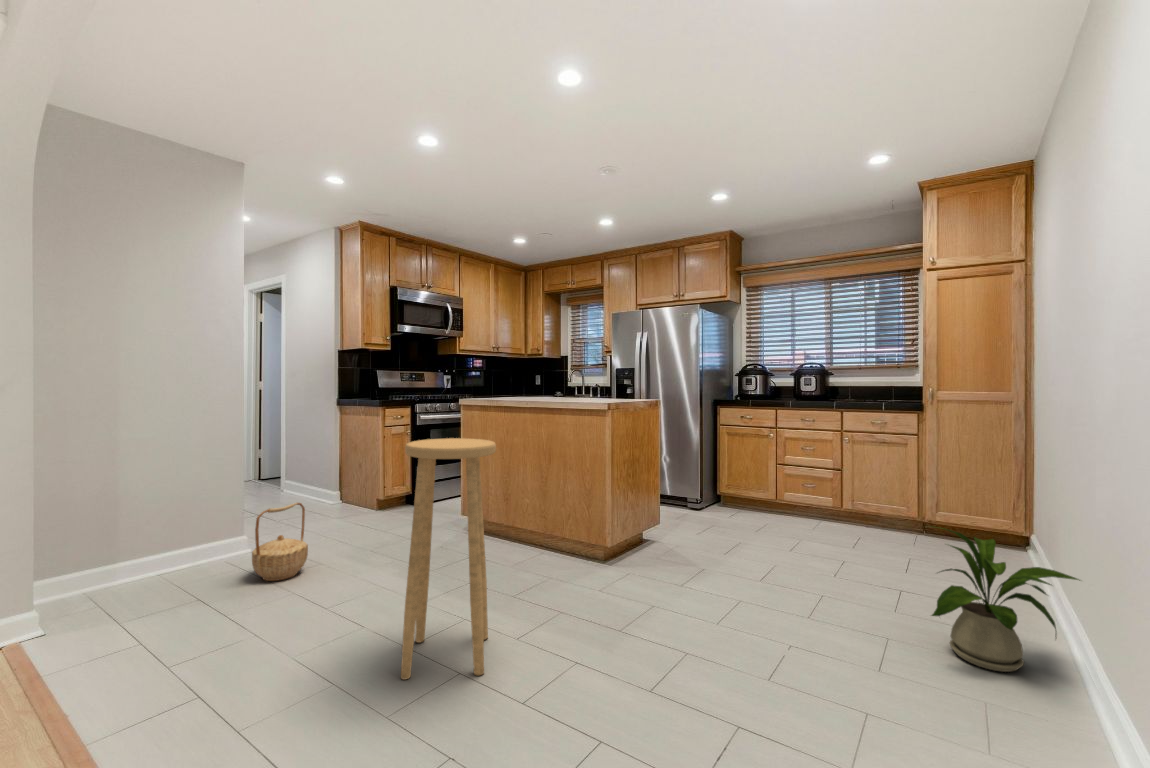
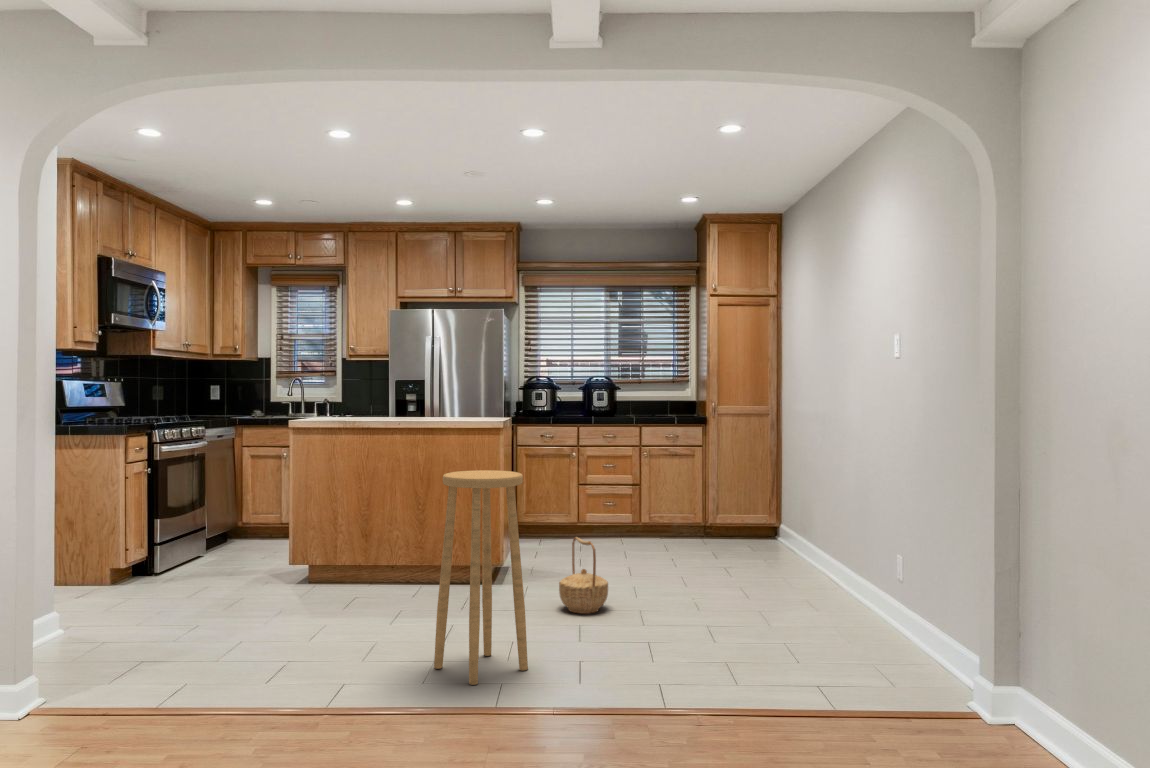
basket: present [252,503,308,581] -> present [559,537,608,614]
house plant: present [931,528,1080,672] -> none [768,510,845,600]

